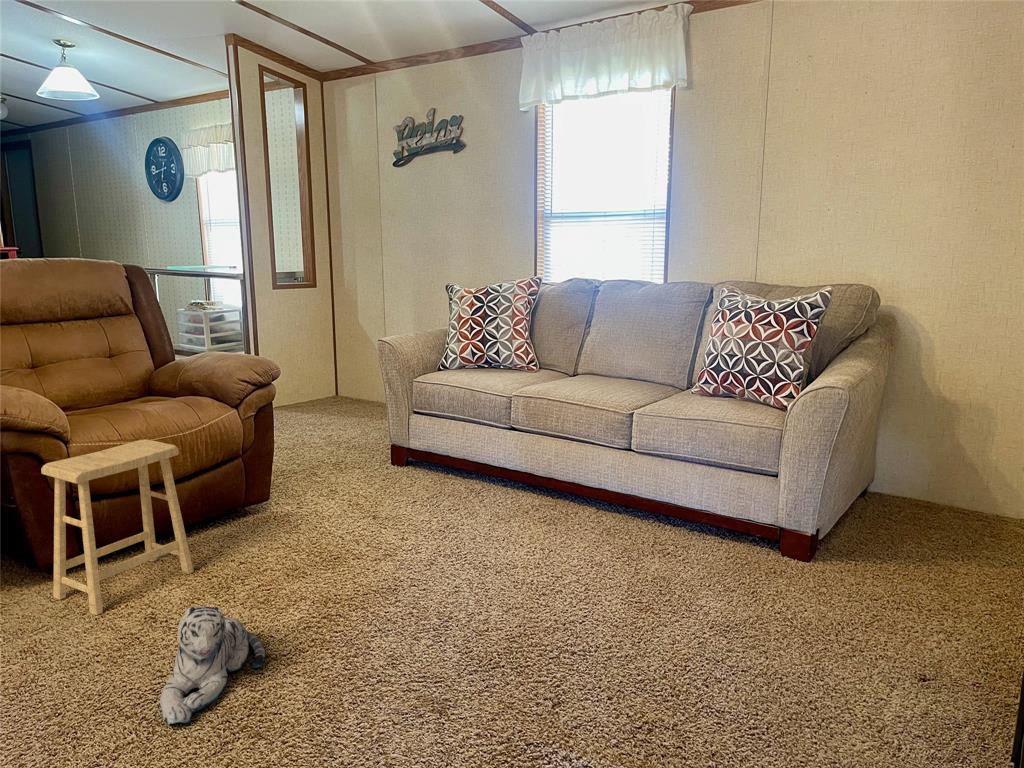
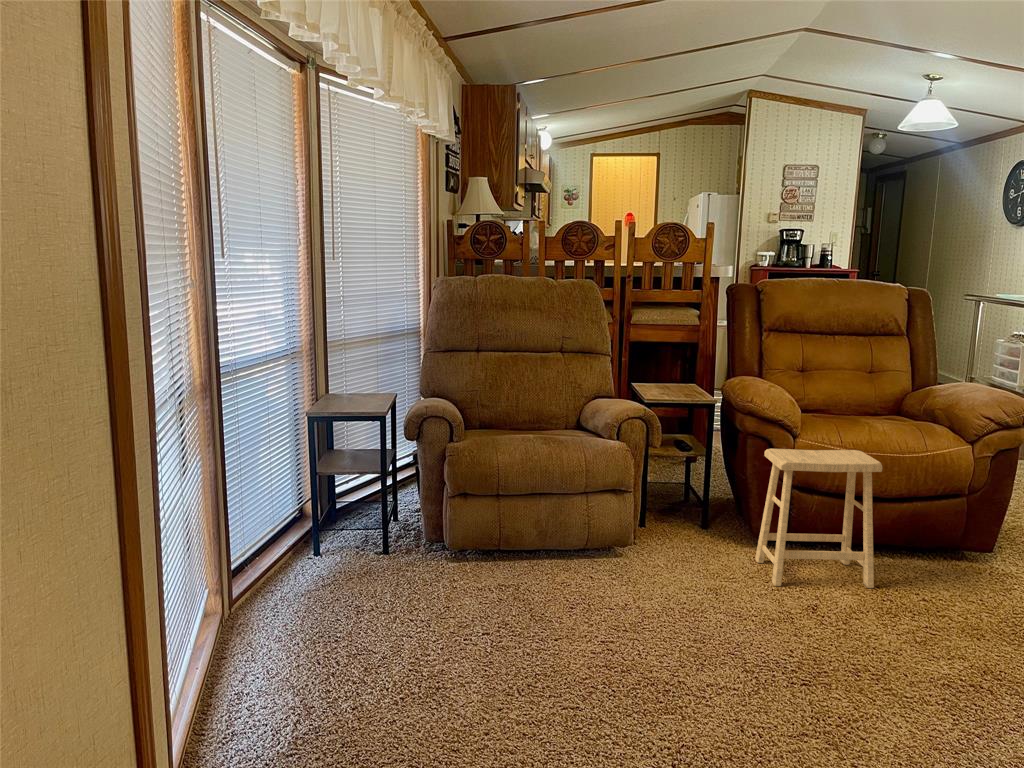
plush toy: present [160,606,266,725] -> none [767,603,891,700]

